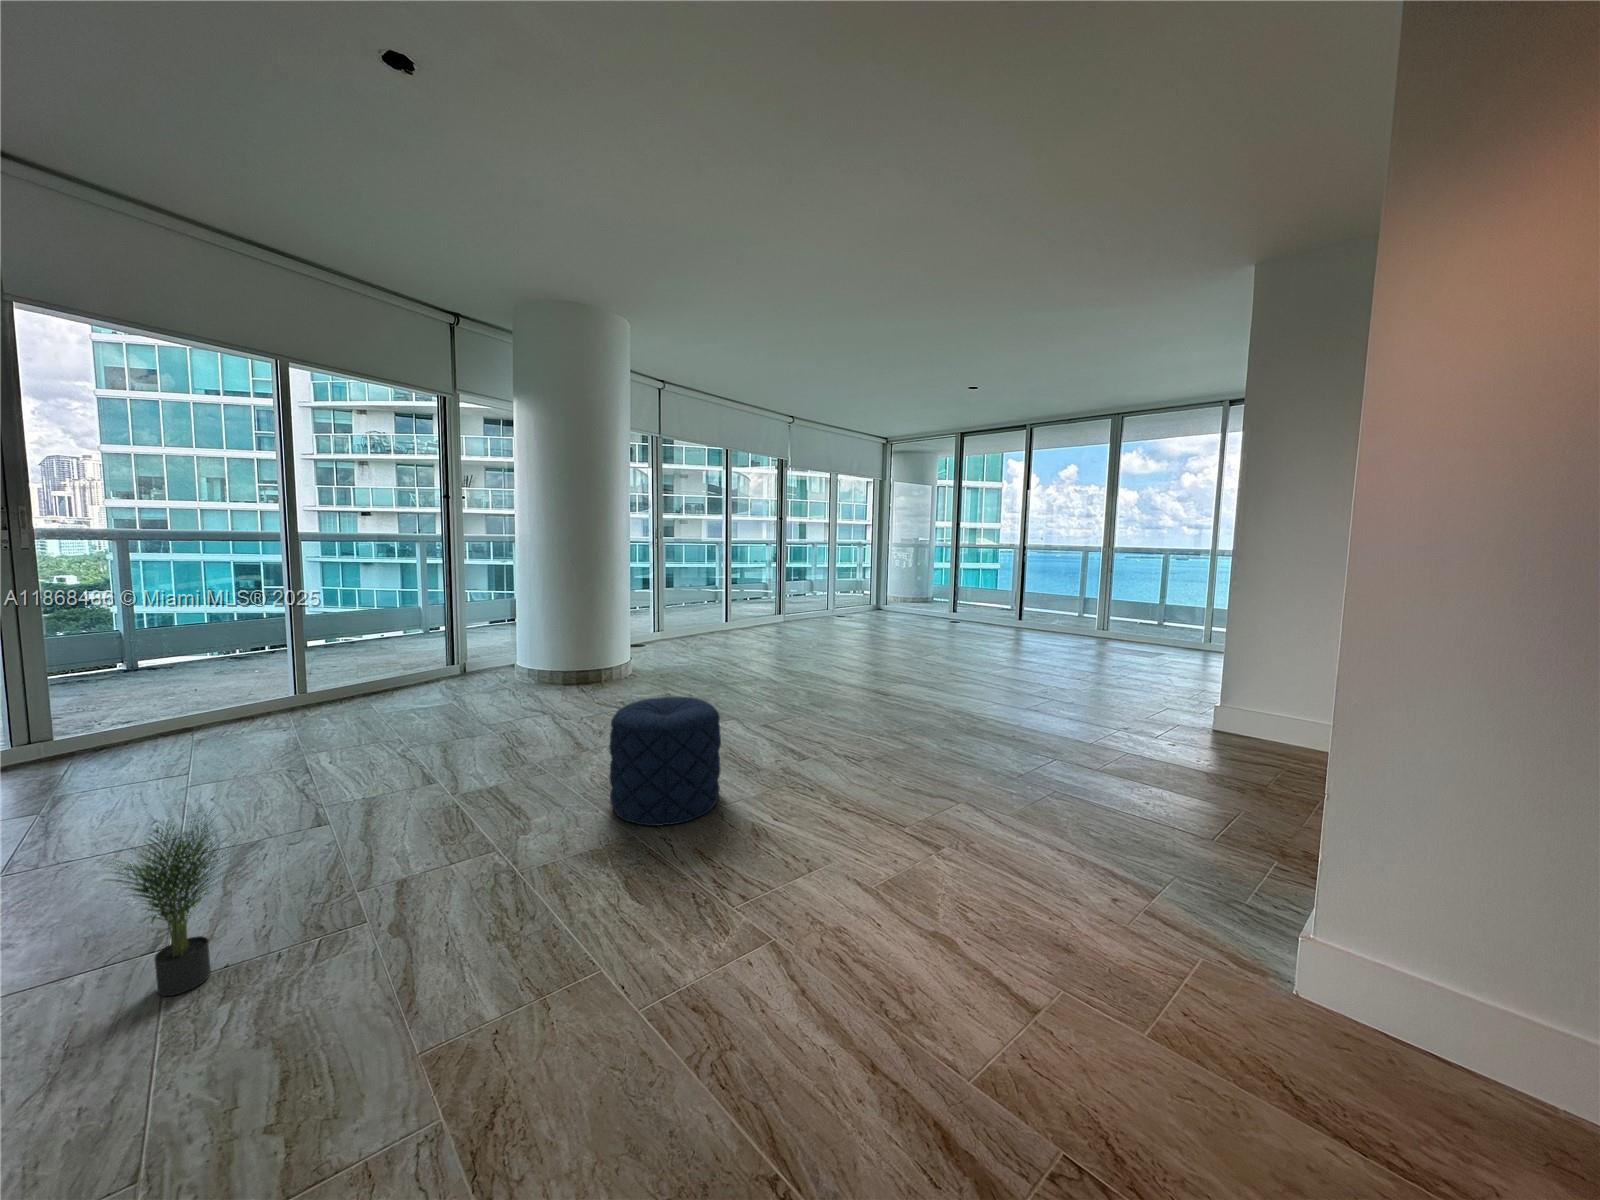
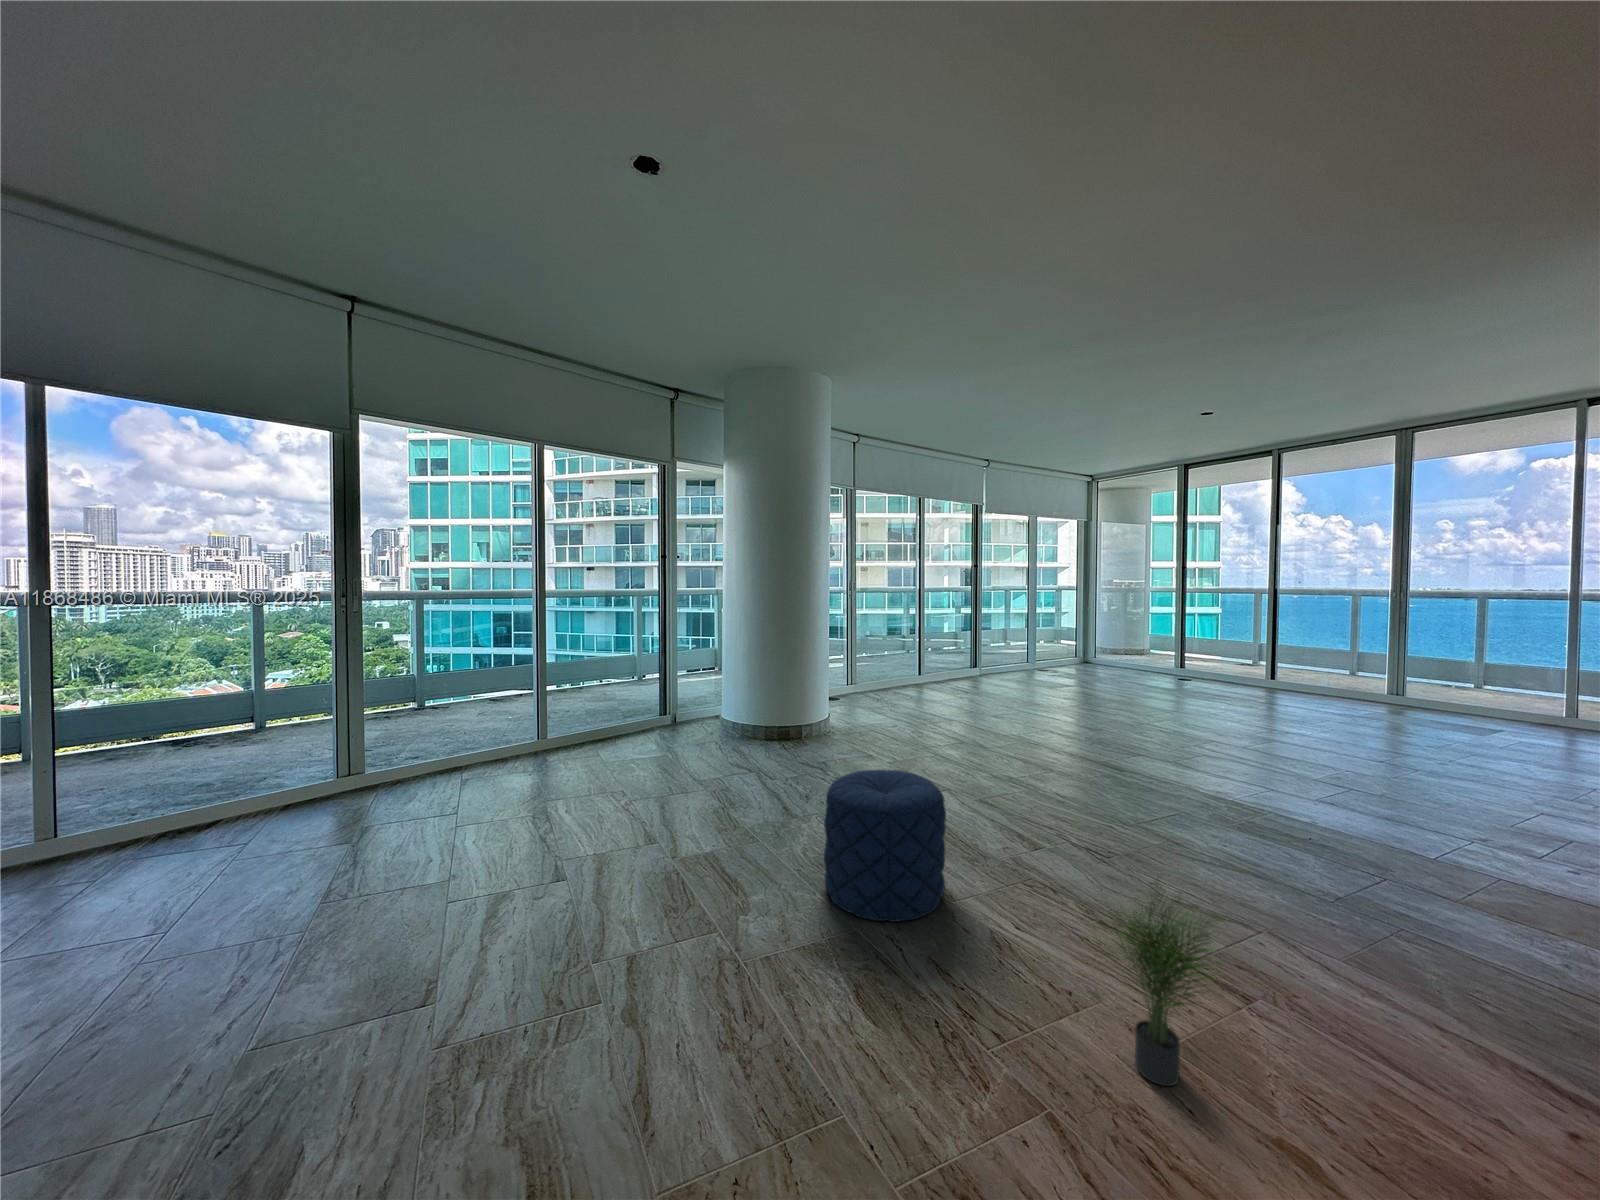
potted plant: present [109,809,234,996] -> present [1098,886,1218,1086]

